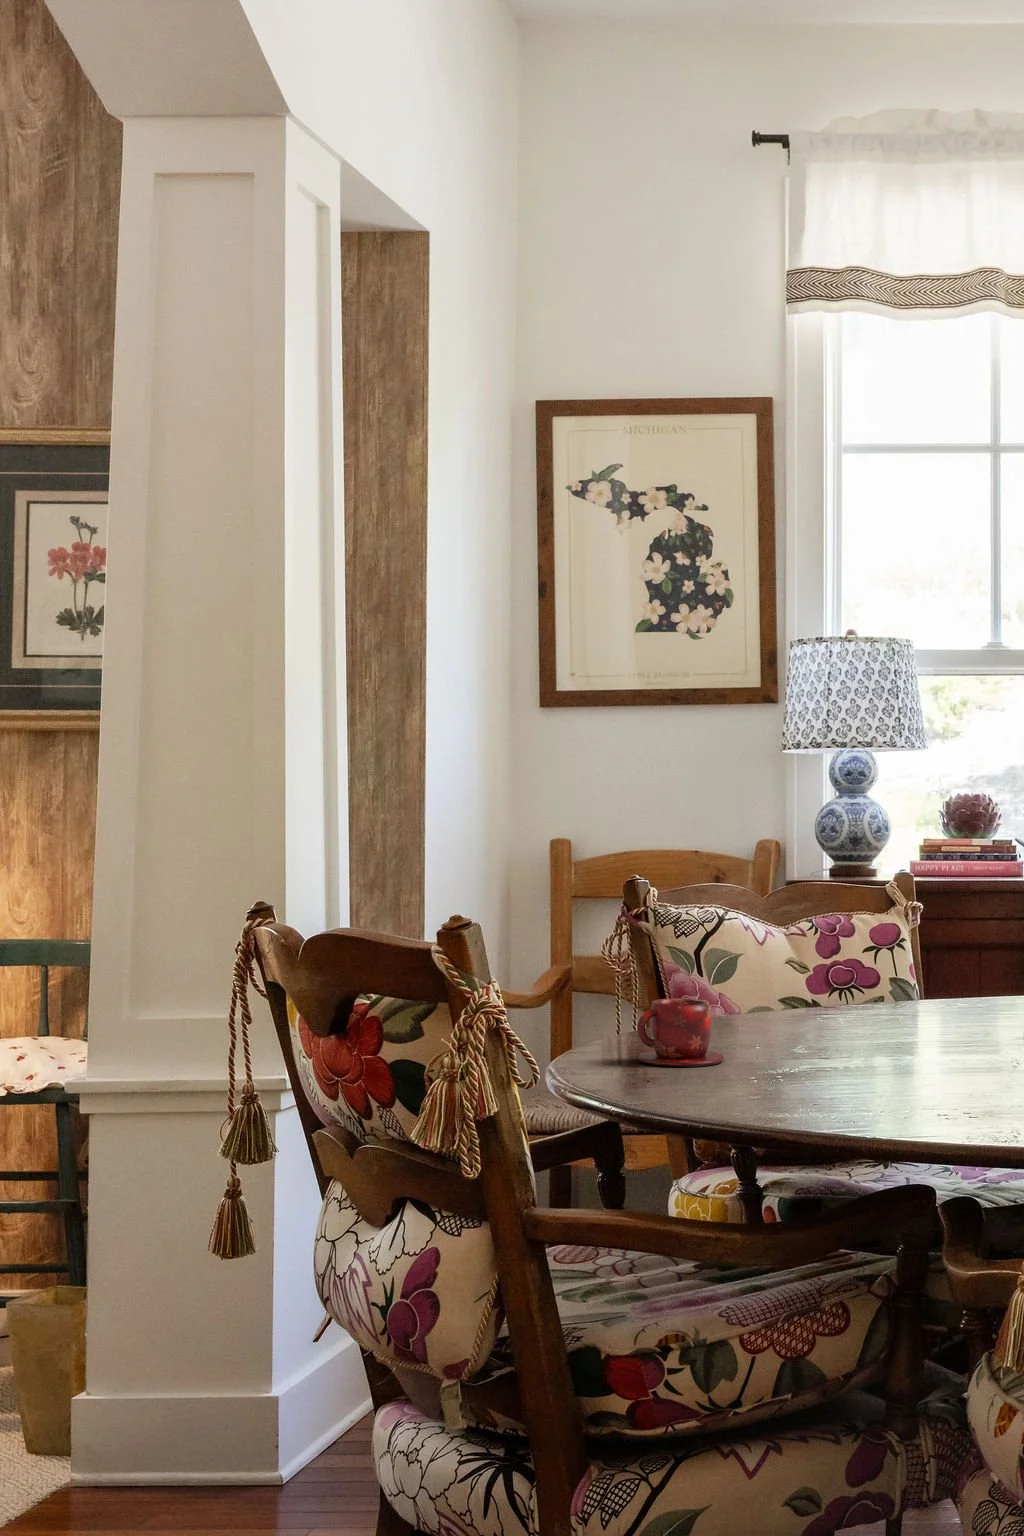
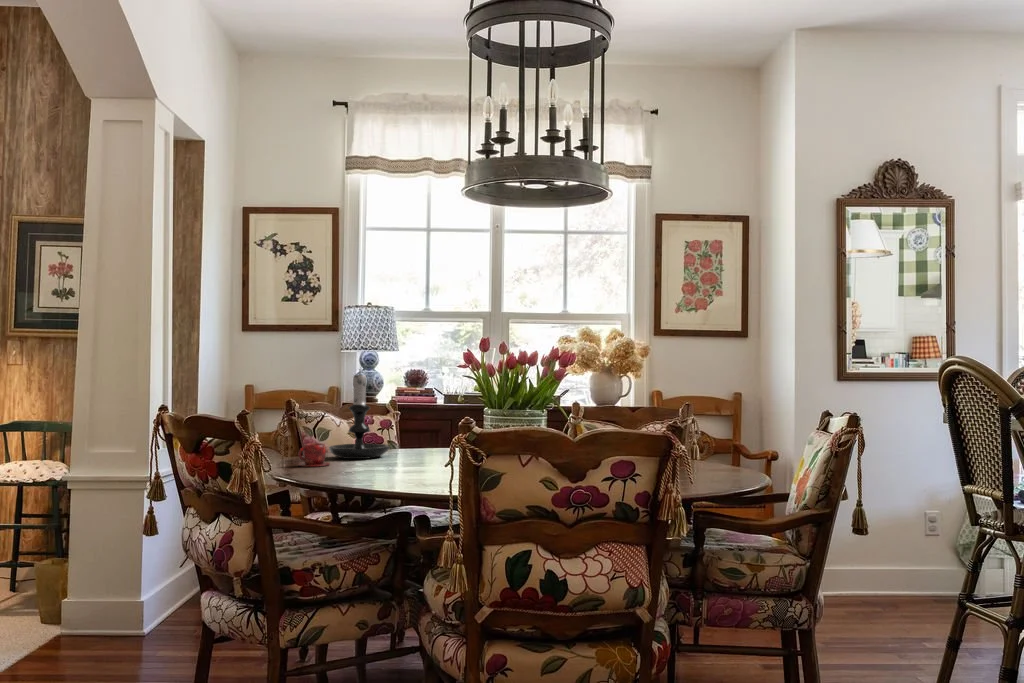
candle holder: none [726,792,898,1044] -> present [329,369,390,459]

